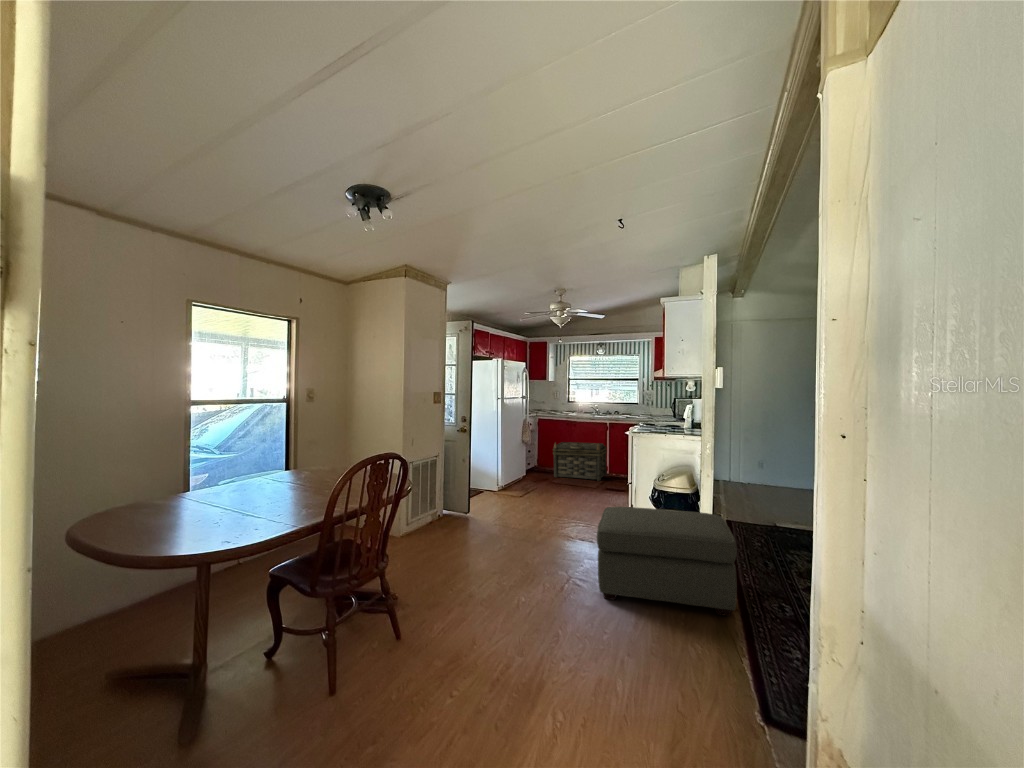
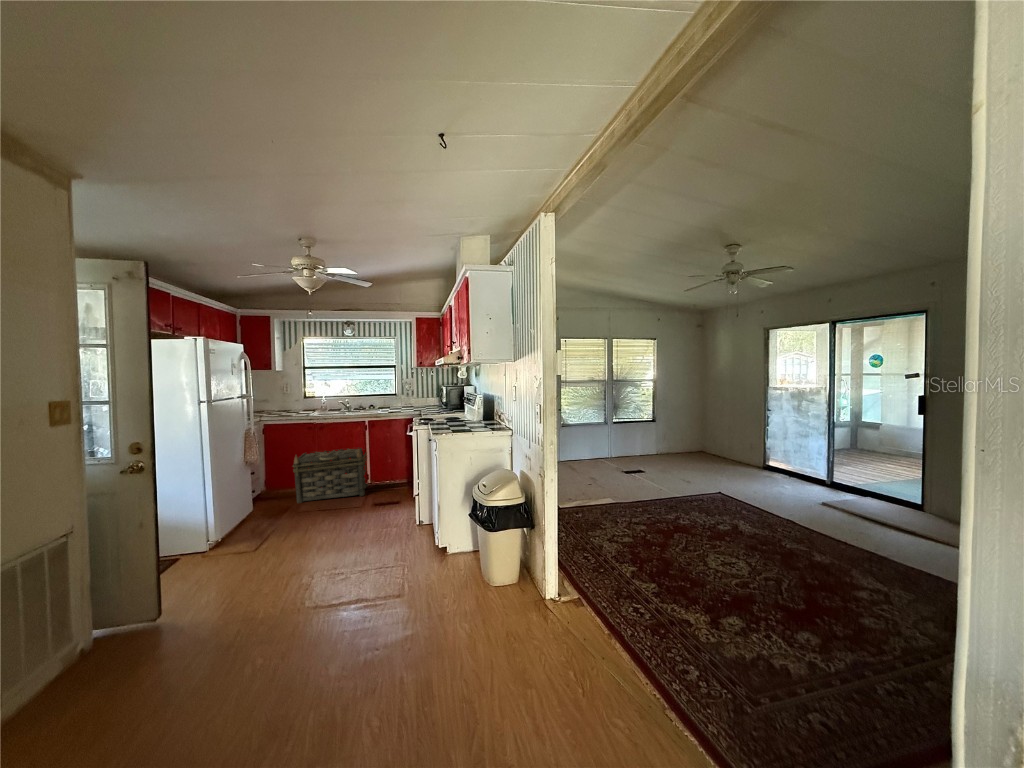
ottoman: present [597,507,737,616] -> none [430,524,618,696]

